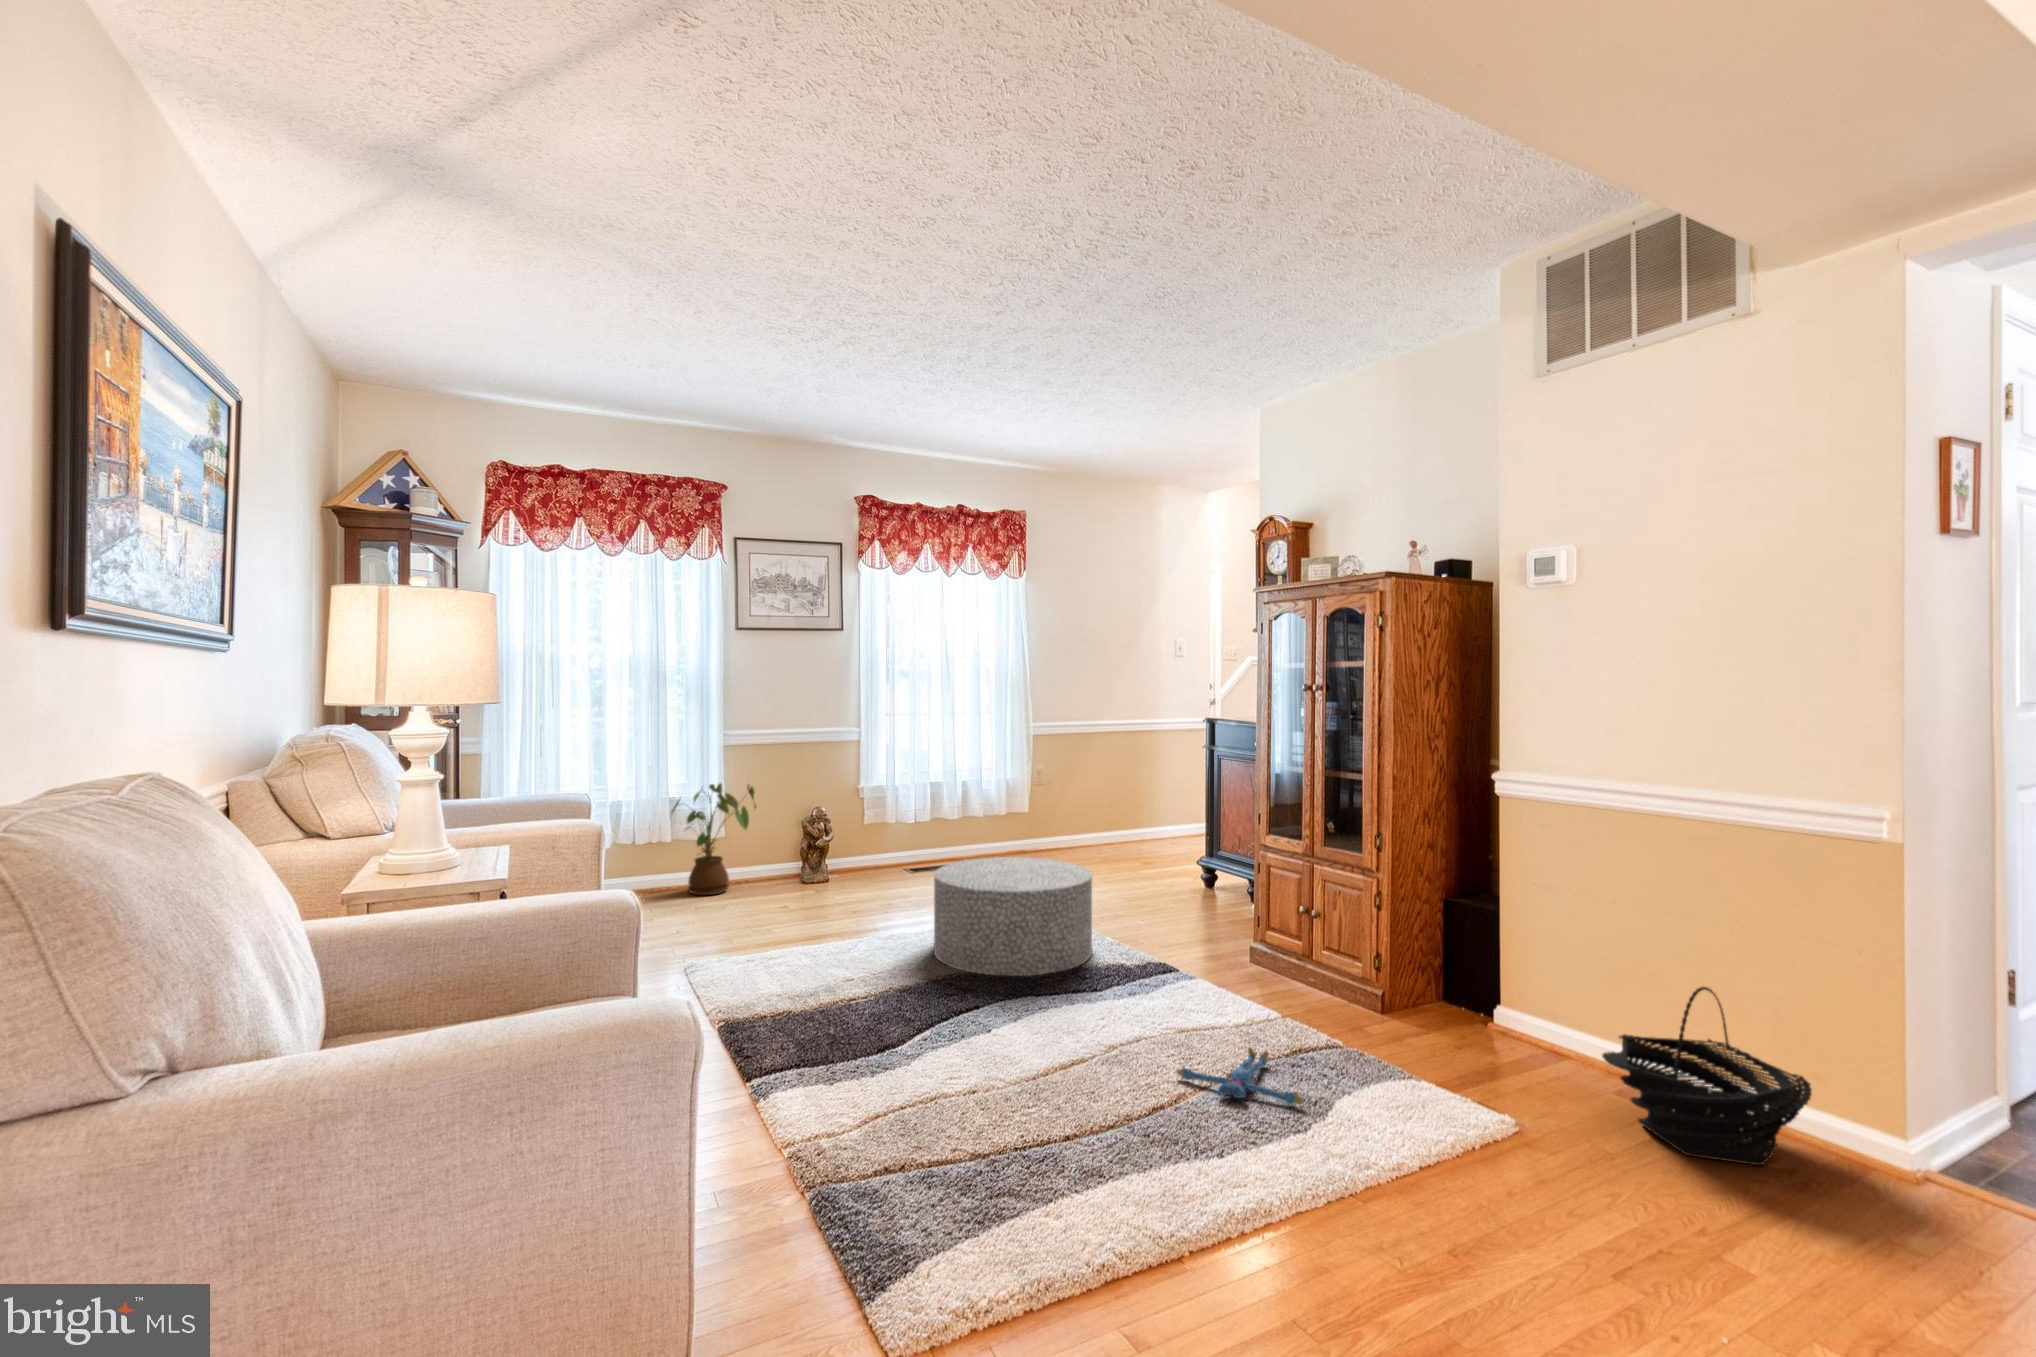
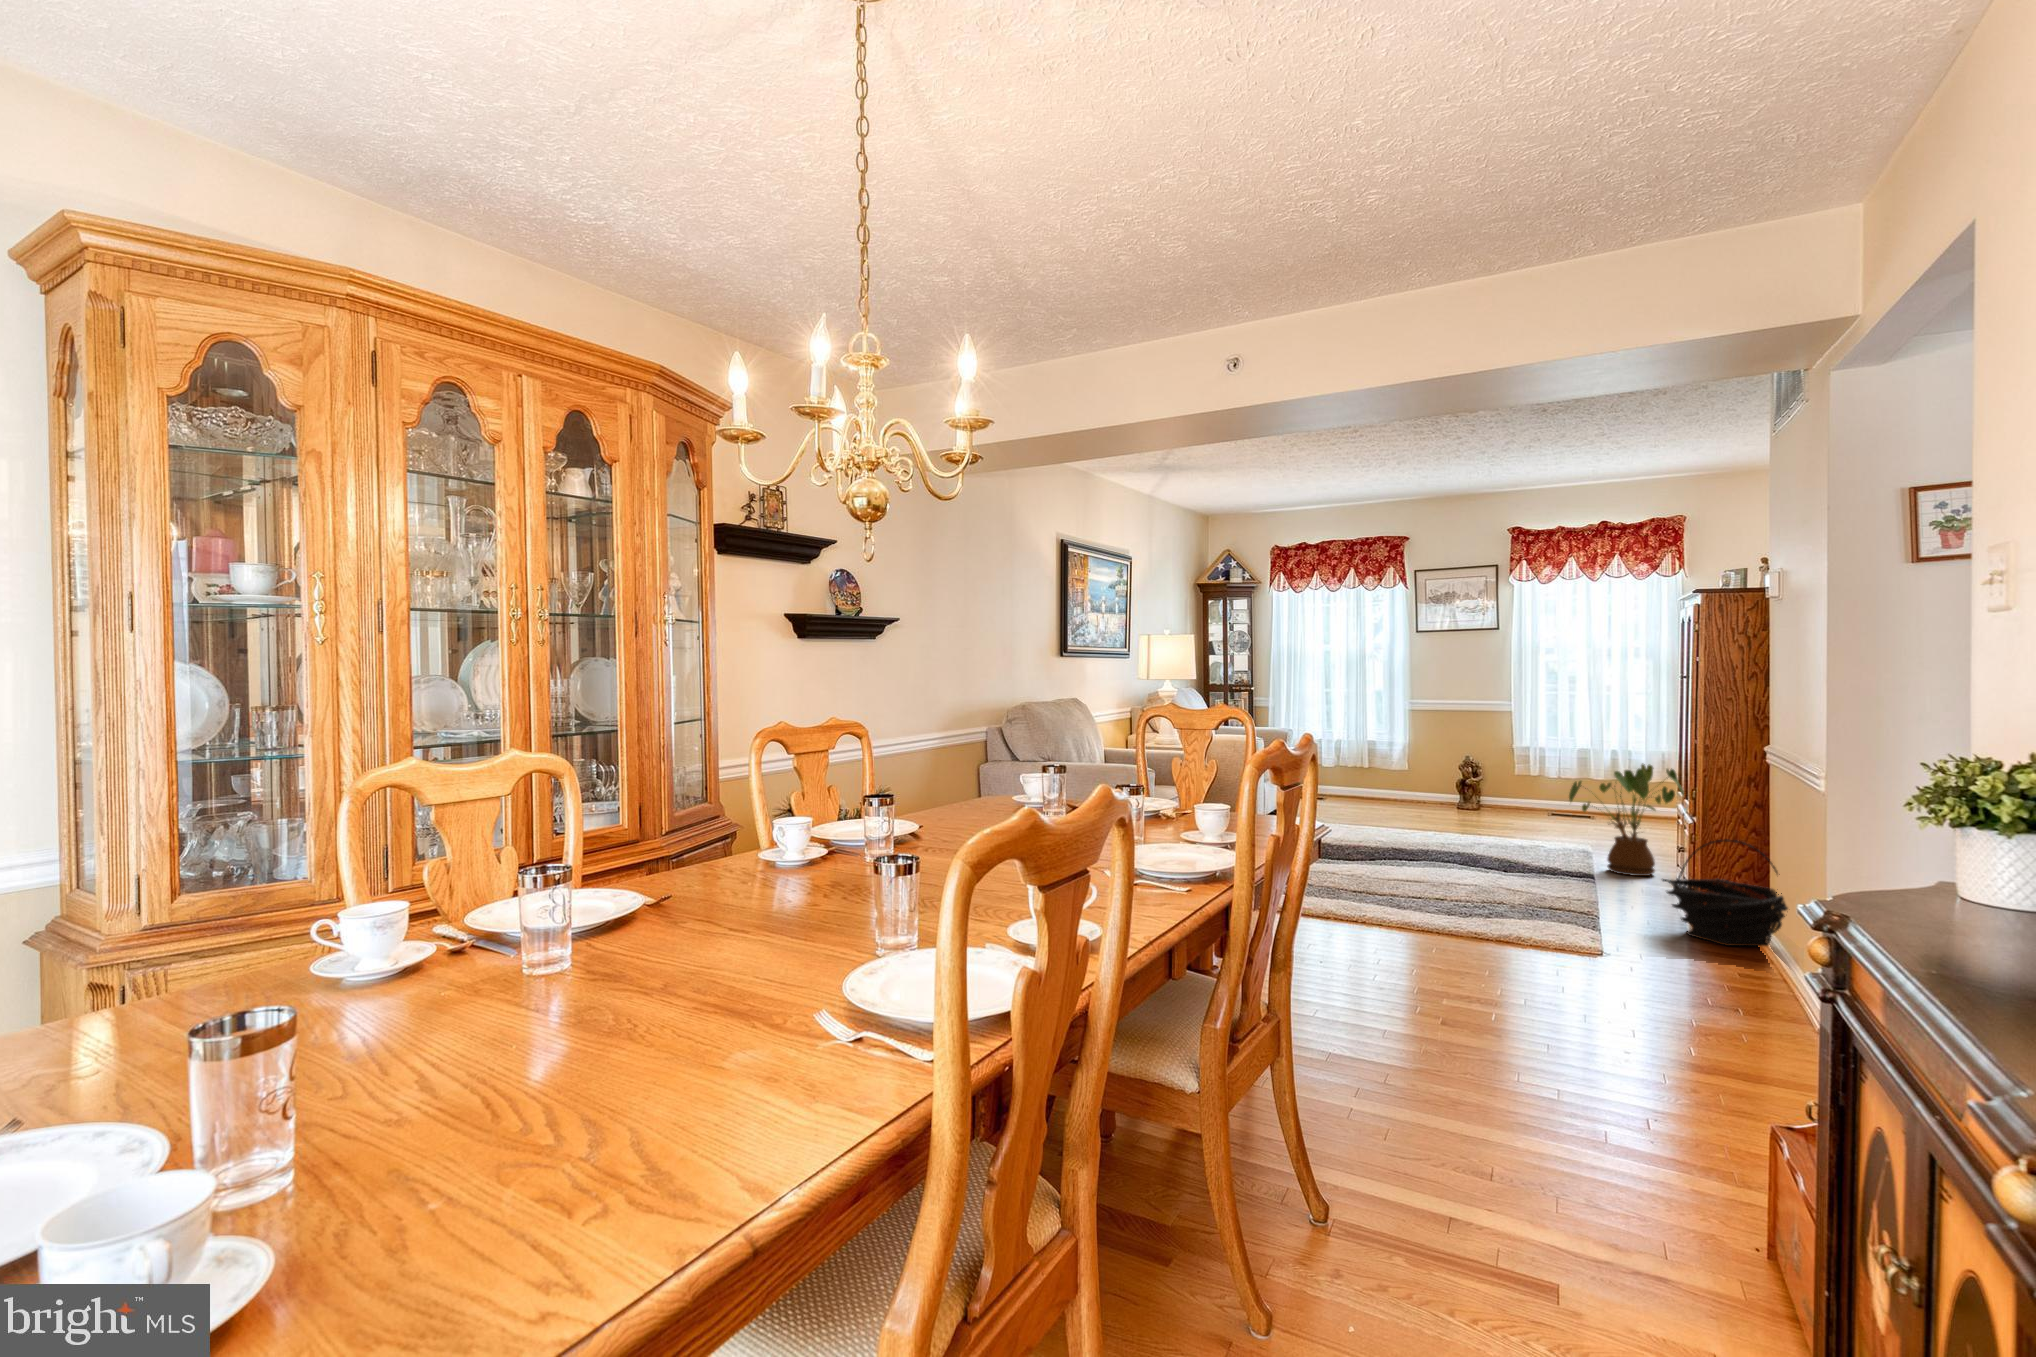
house plant: present [672,783,756,895] -> present [1569,764,1684,876]
ottoman: present [934,857,1092,976] -> none [1452,781,1572,848]
plush toy: present [1176,1048,1303,1105] -> none [1466,865,1532,885]

